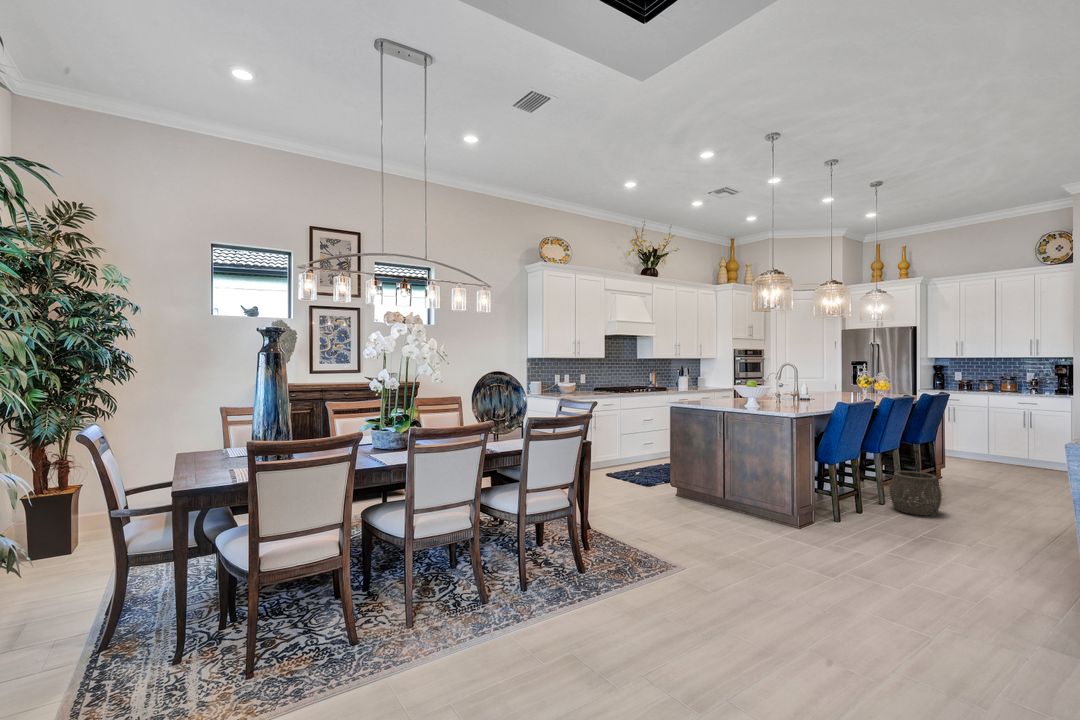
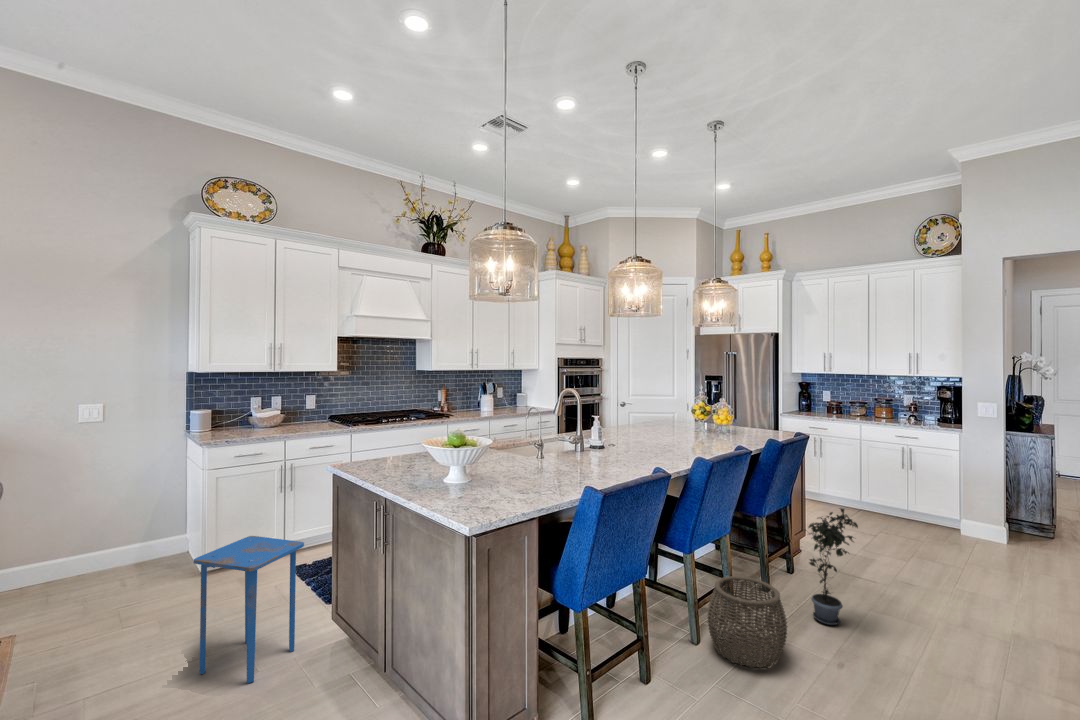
potted plant: none [948,434,987,505] -> present [805,508,858,625]
side table: none [609,442,653,509] -> present [194,536,304,683]

